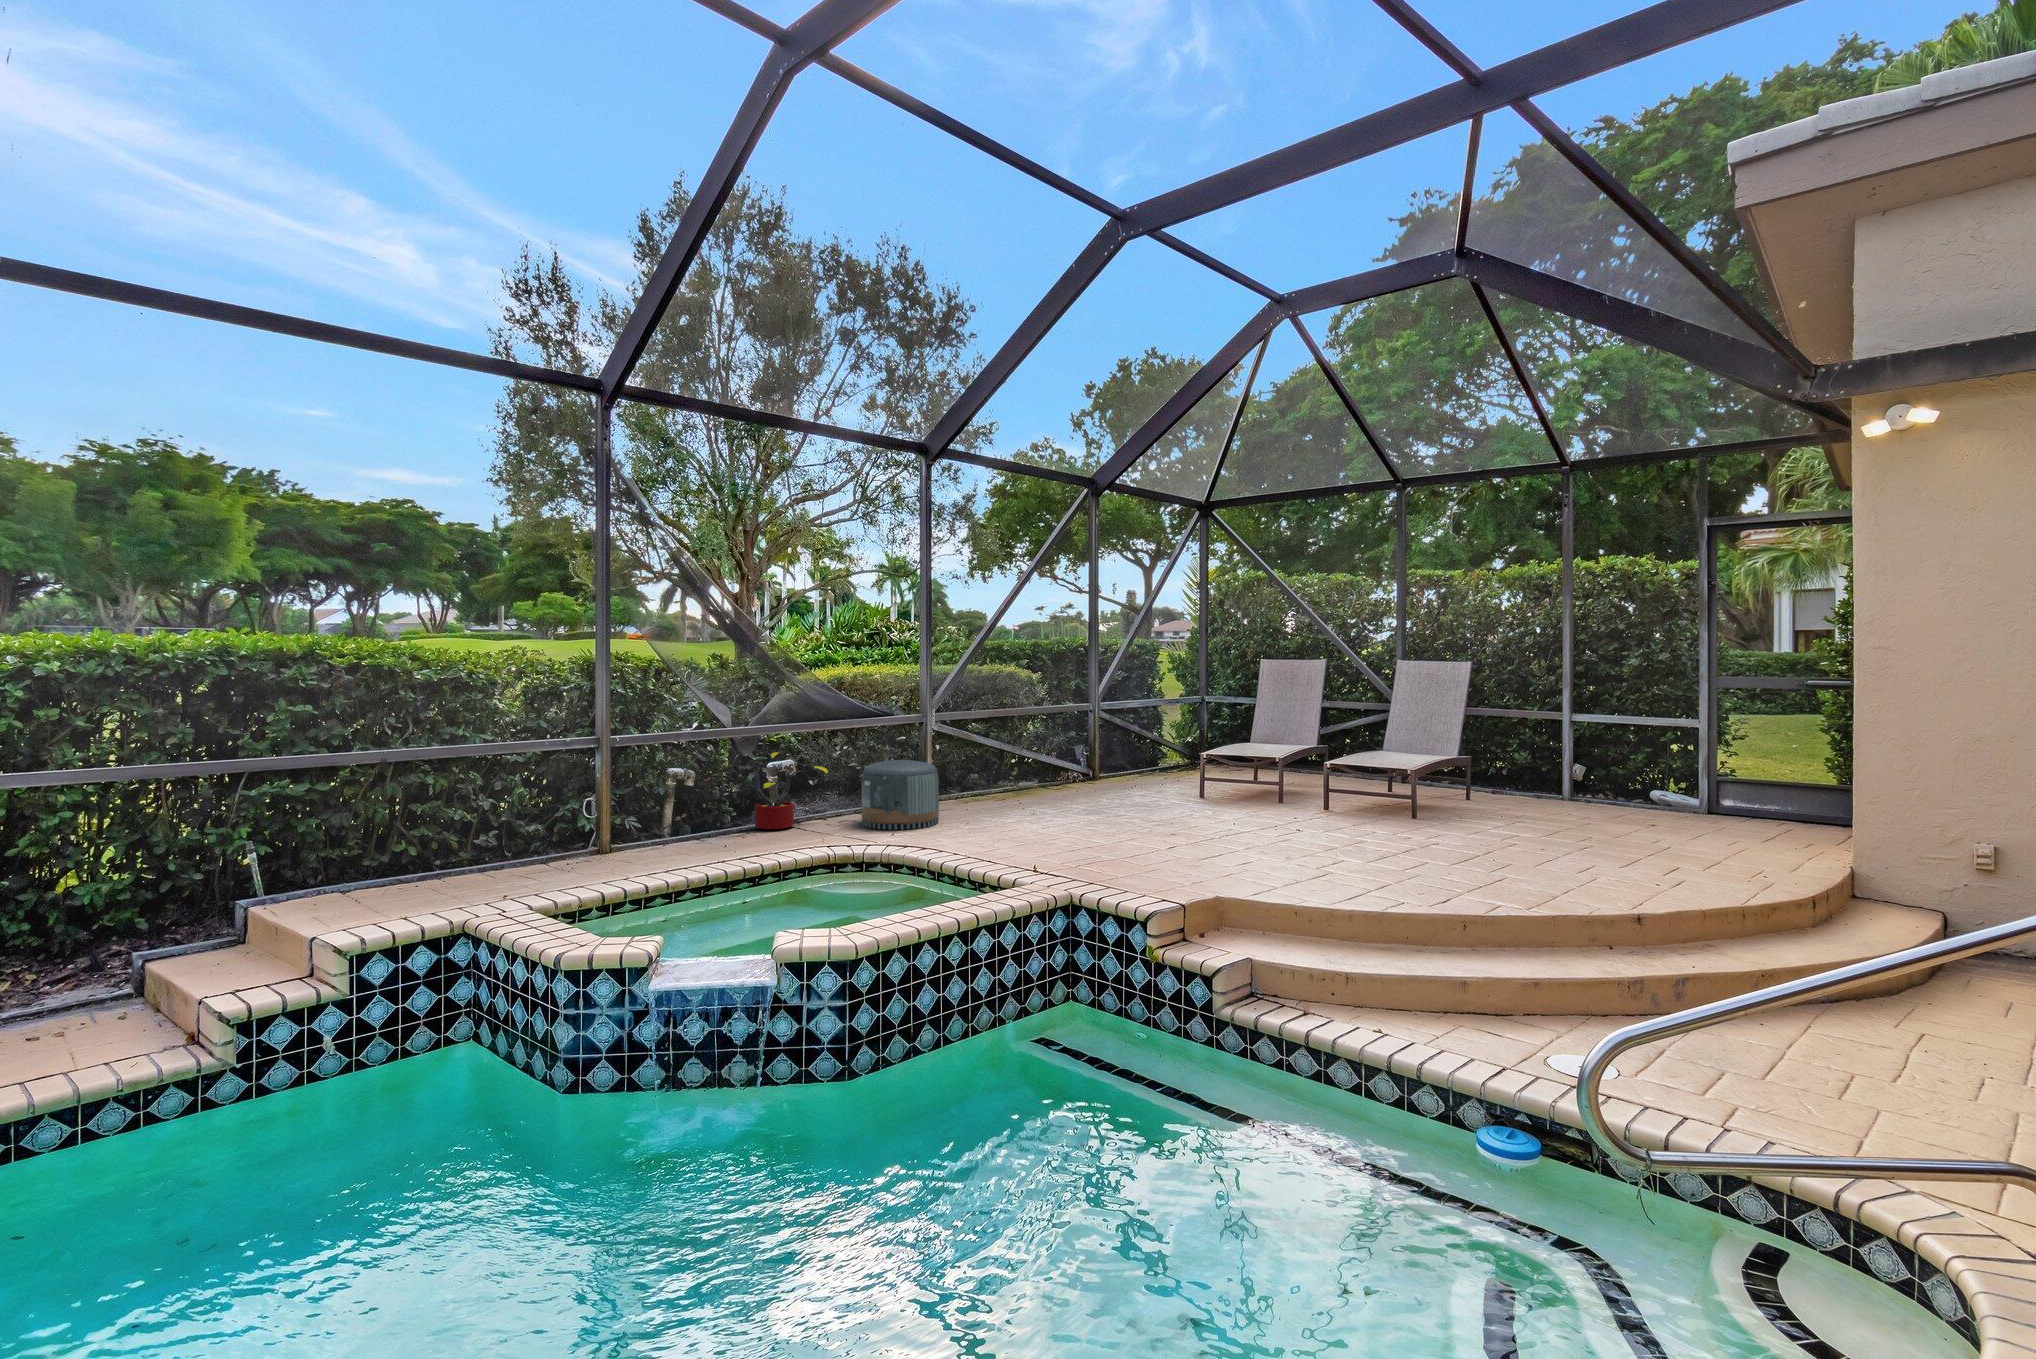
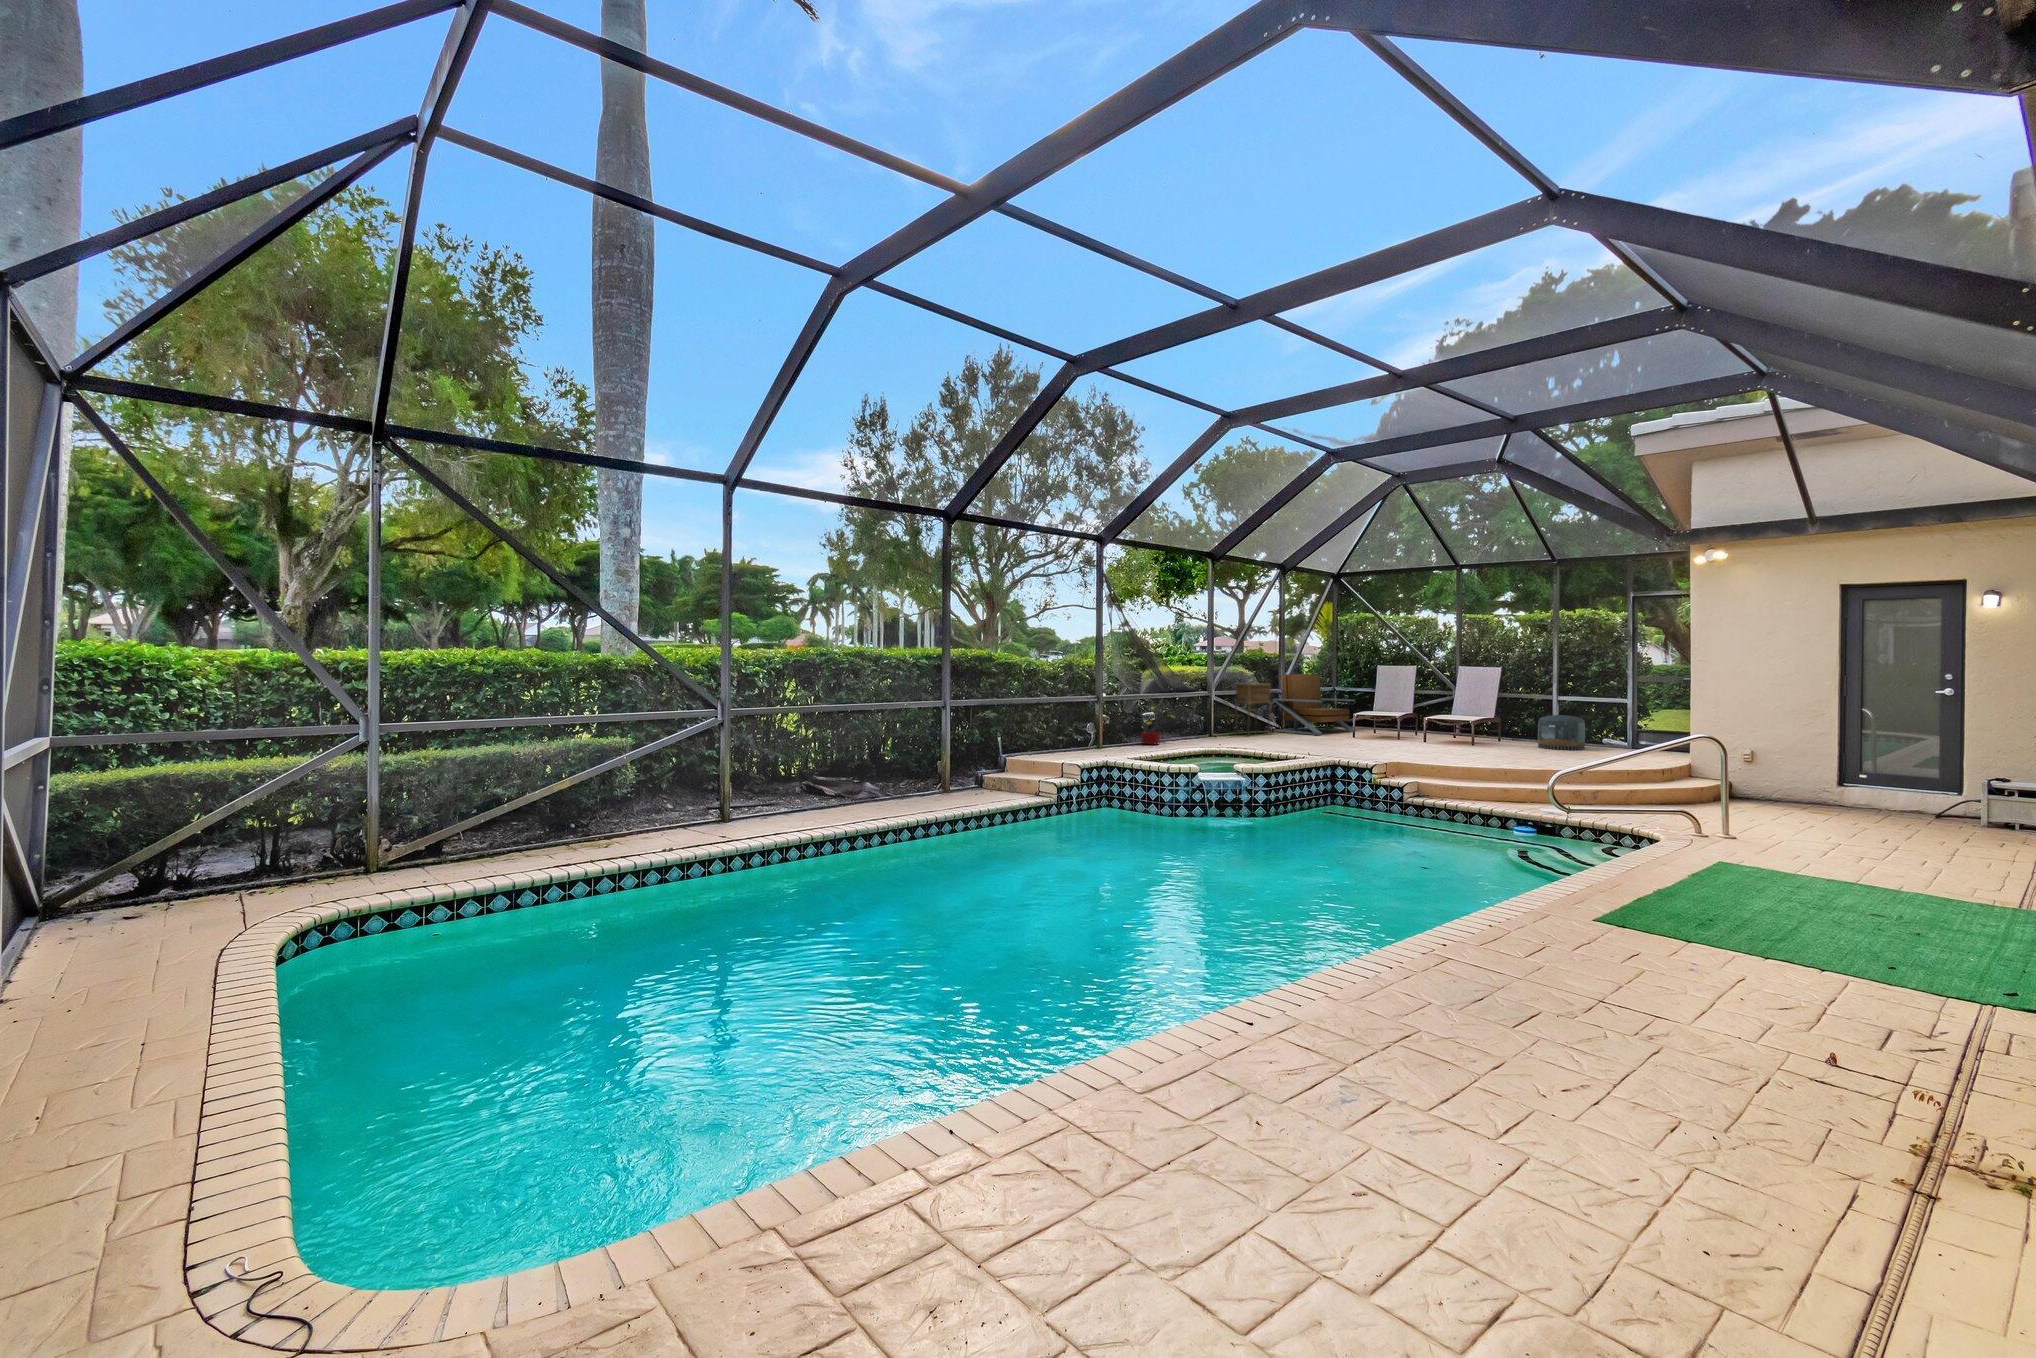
lounge chair: none [1066,677,1214,791] -> present [1273,674,1356,735]
side table: none [985,697,1054,797] -> present [1235,684,1272,719]
pouf: present [861,760,939,830] -> present [1538,715,1585,750]

